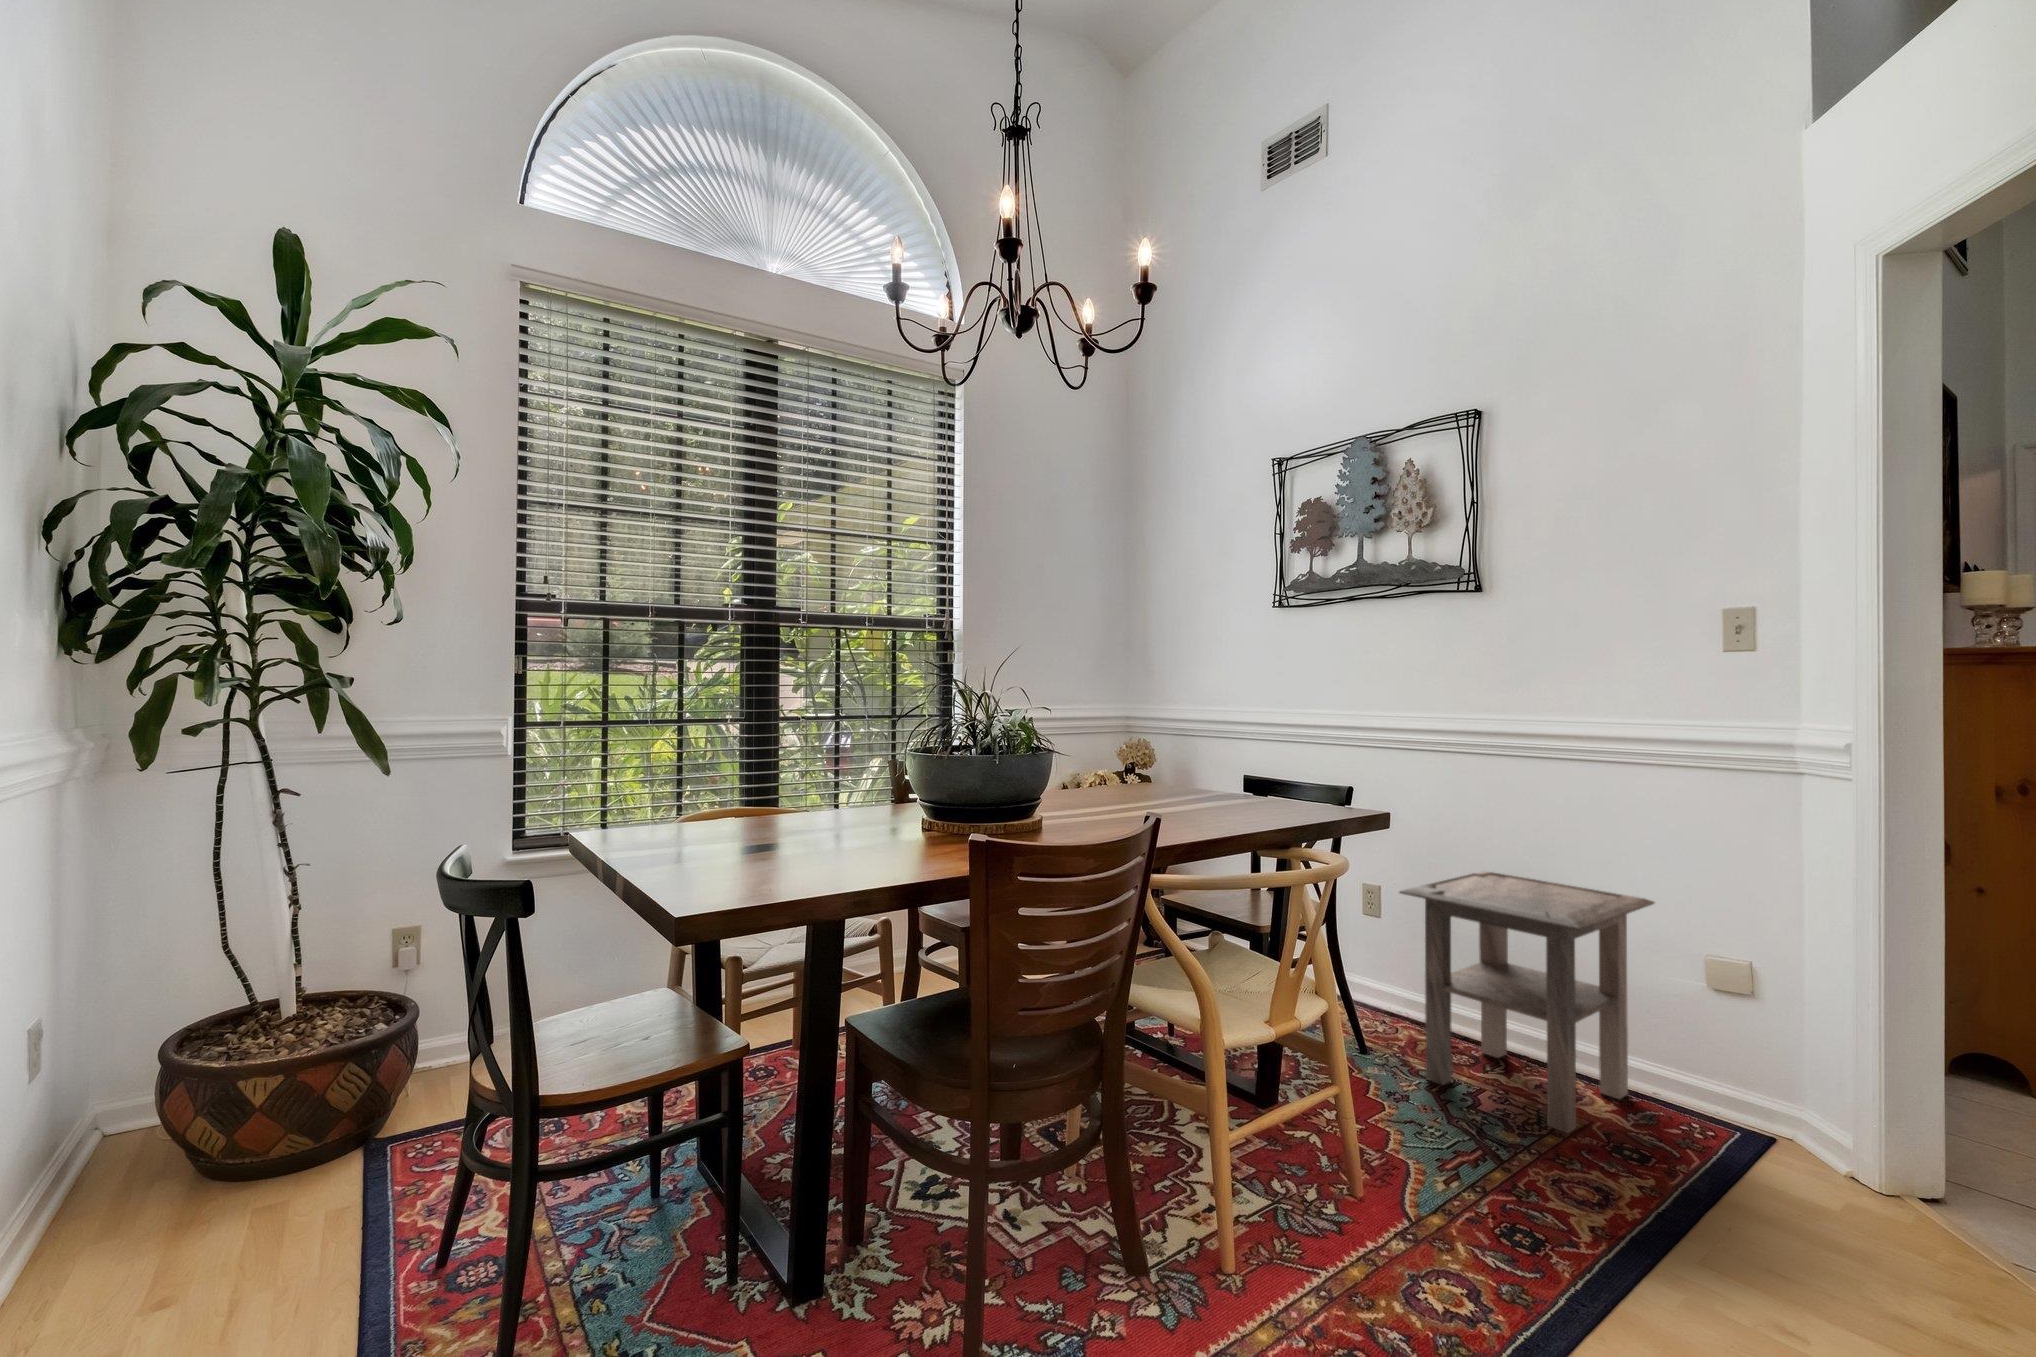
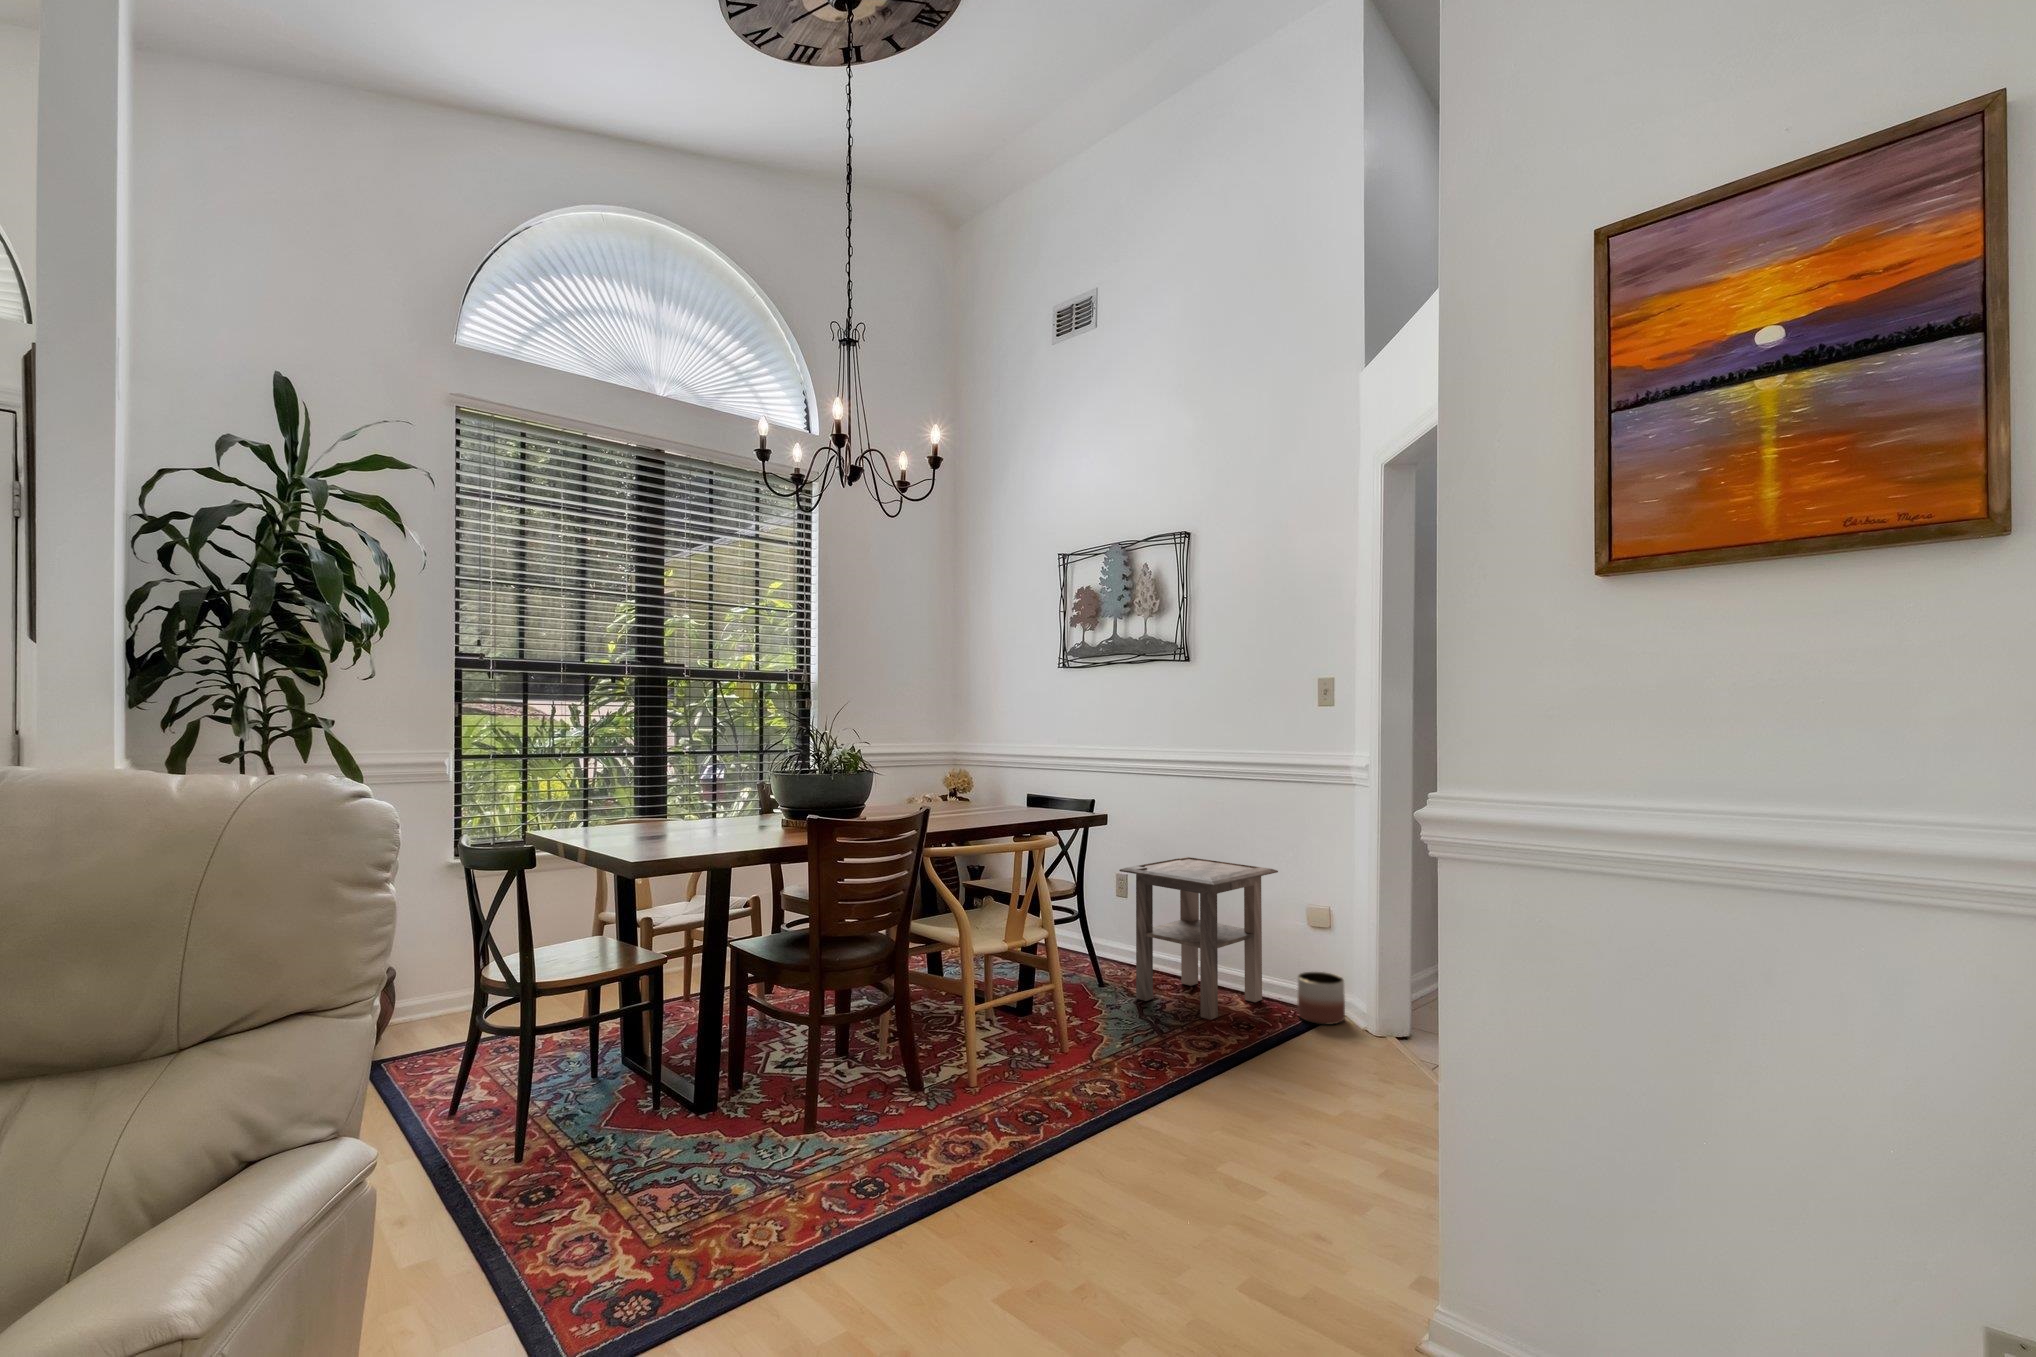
planter: none [1710,1065,1805,1160] -> present [1297,972,1345,1024]

